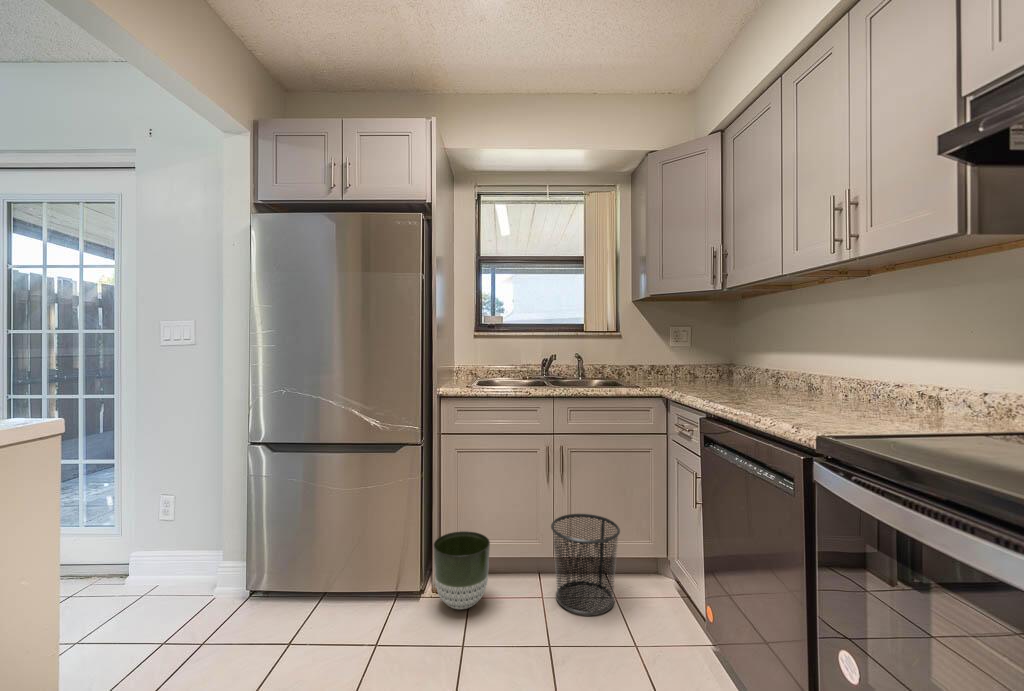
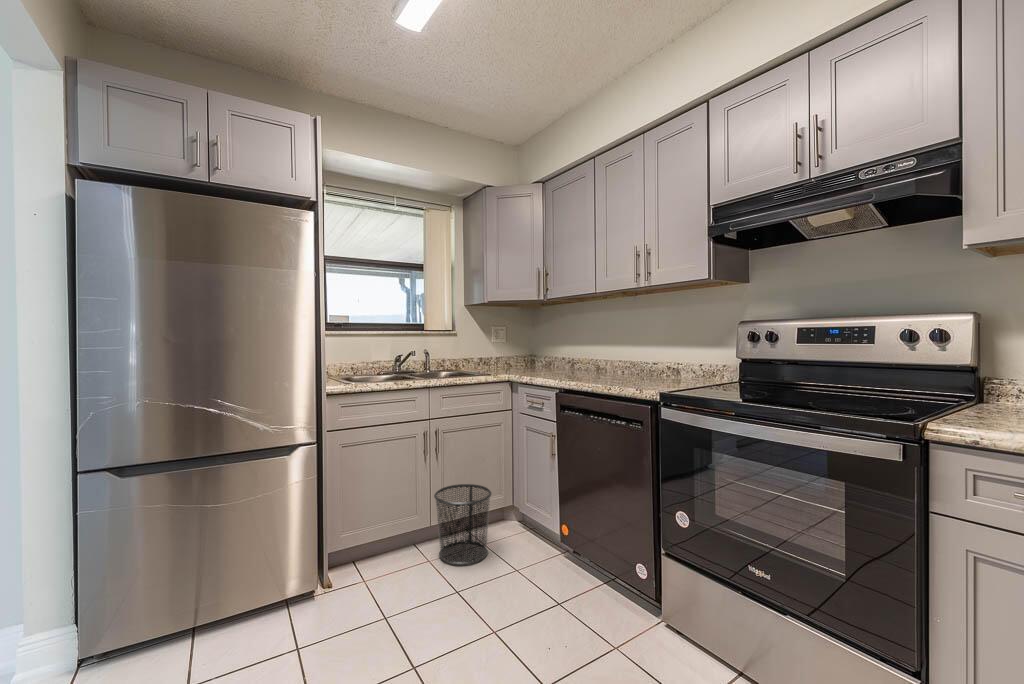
planter: present [434,531,490,609] -> none [331,521,387,594]

